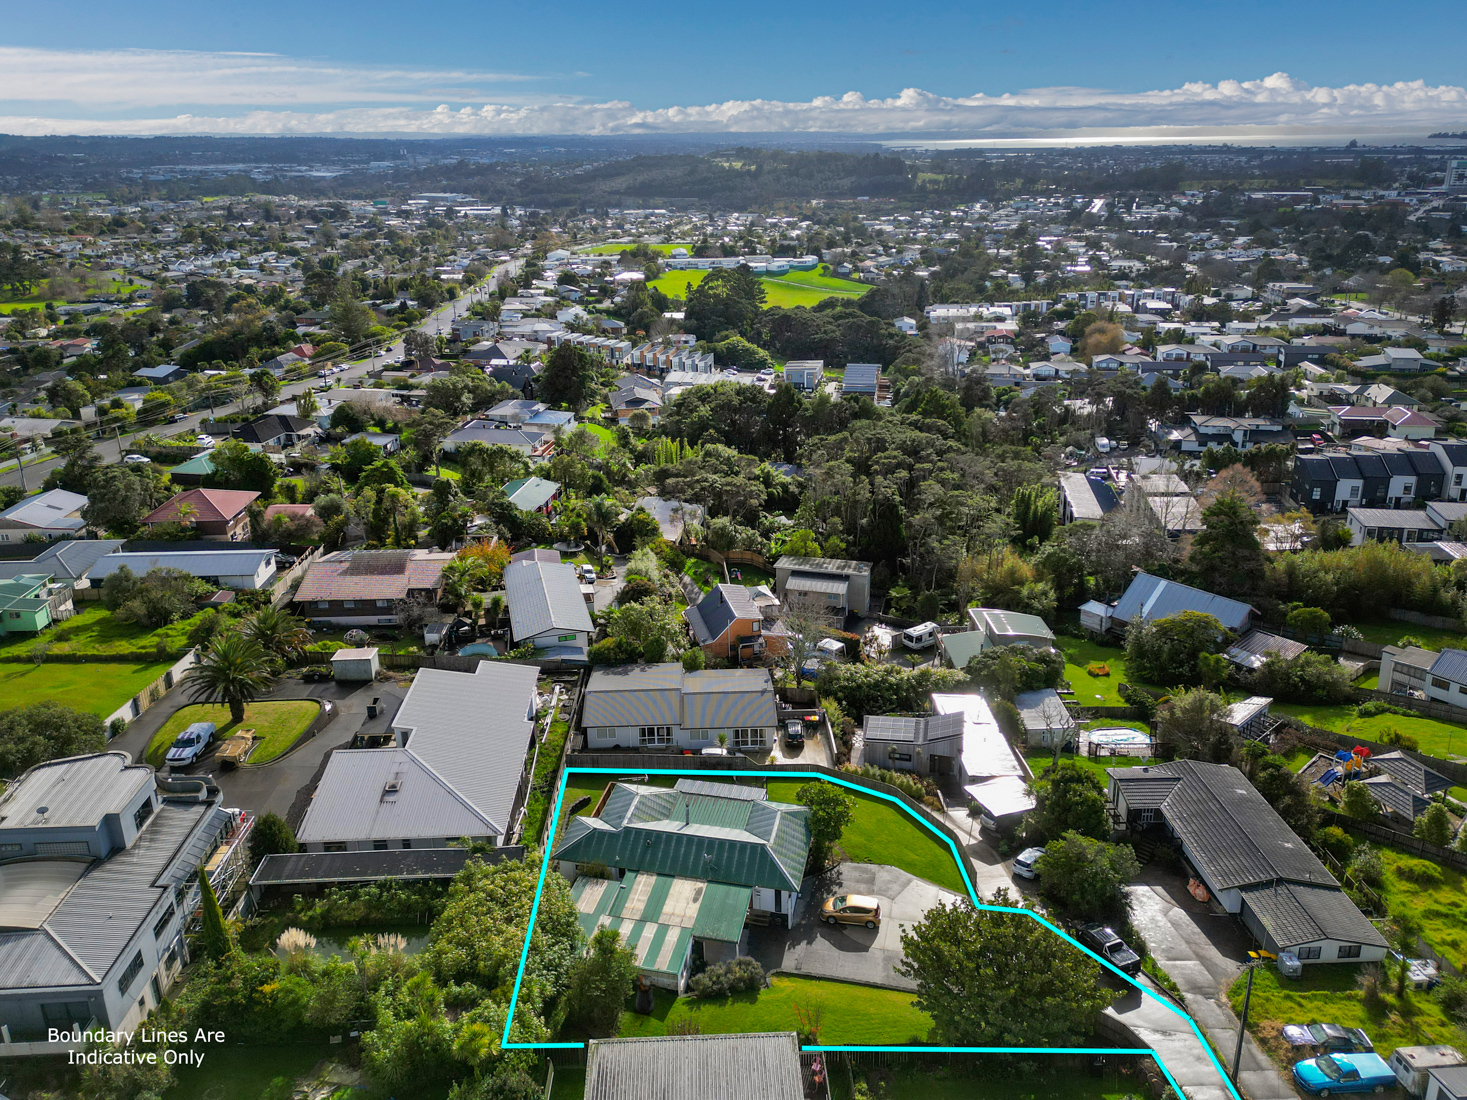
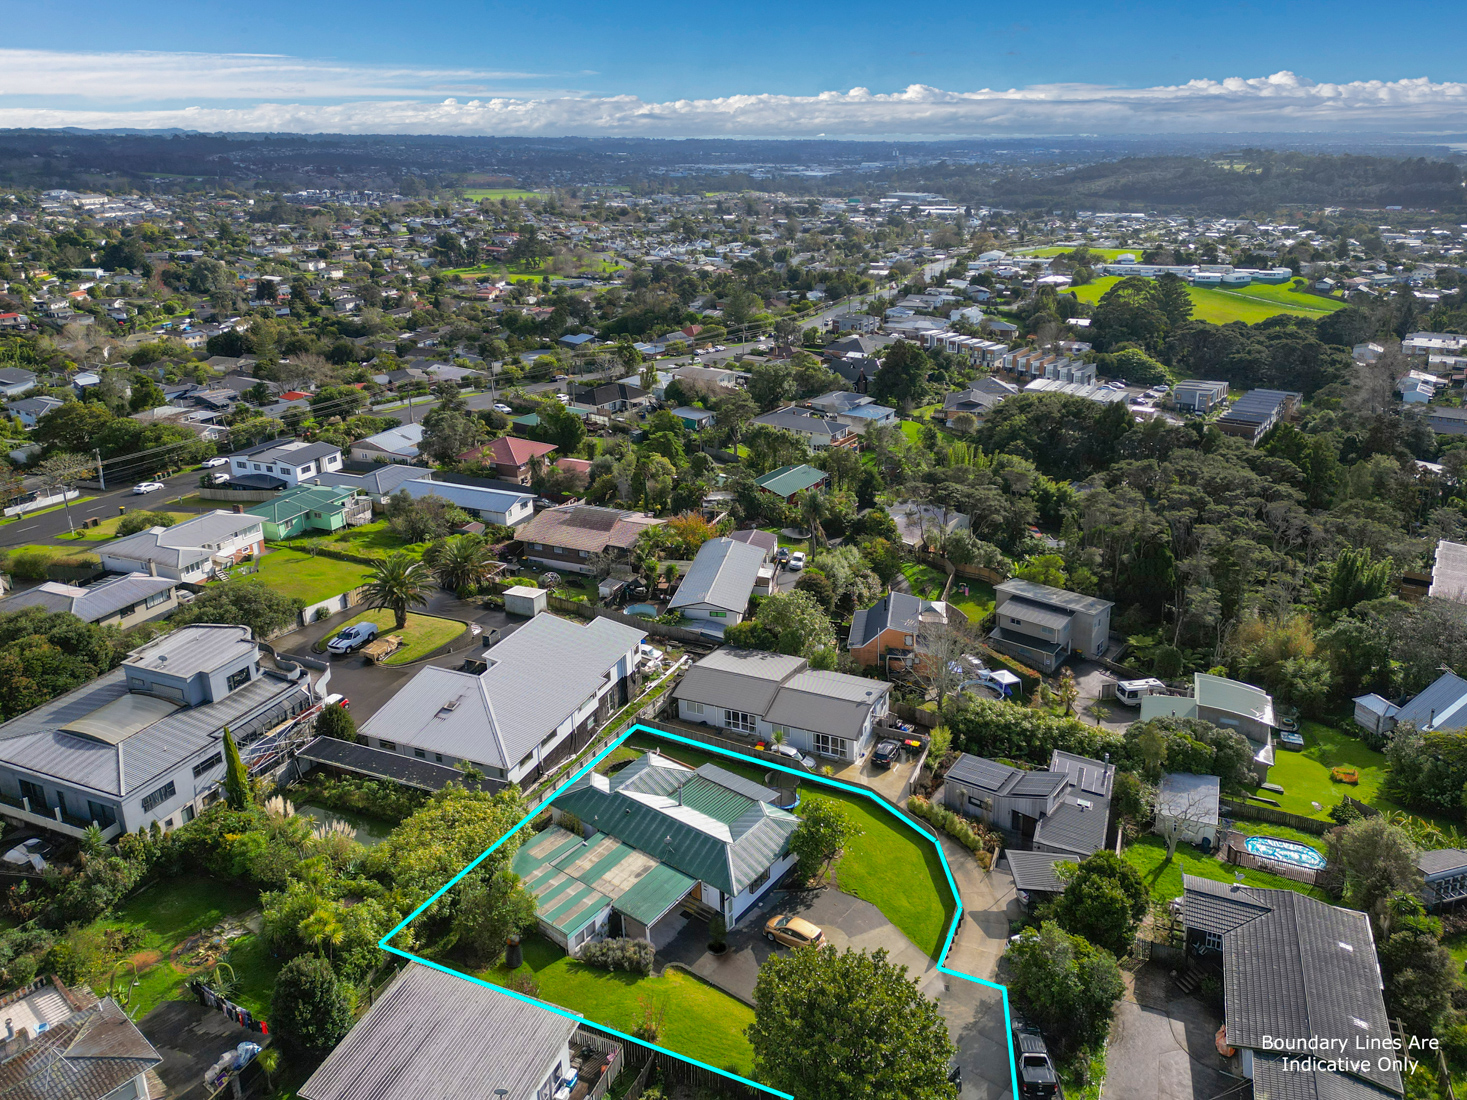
potted tree: none [788,901,811,940] -> present [706,918,728,956]

